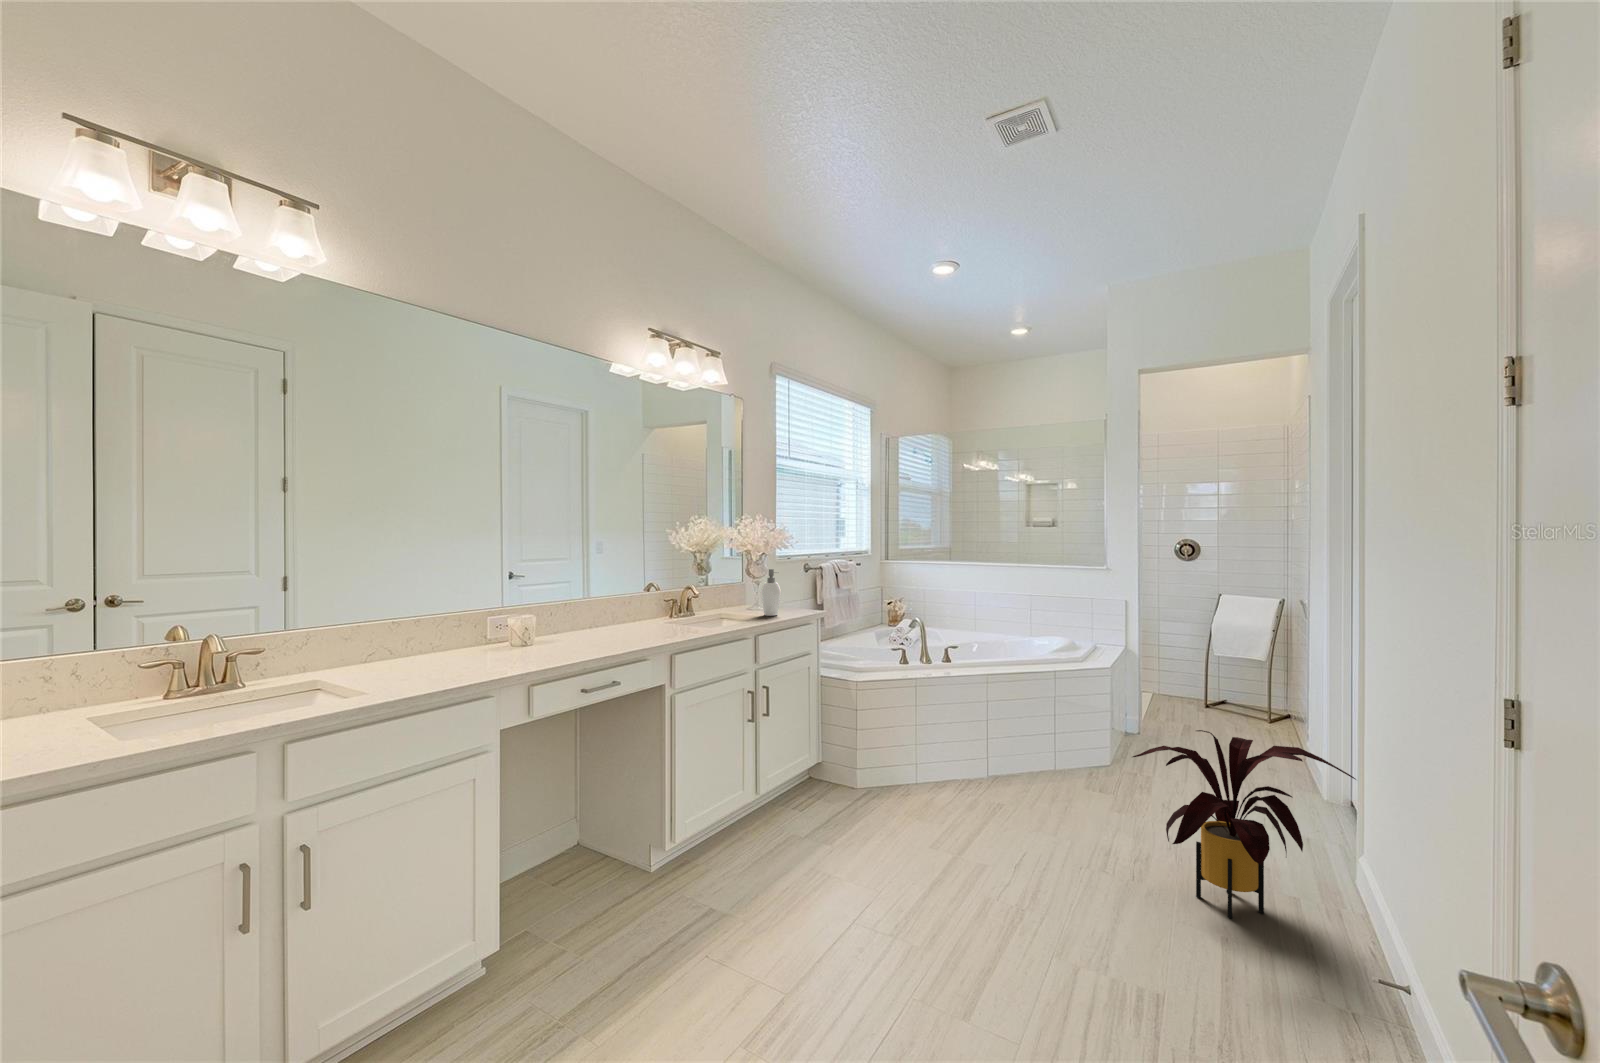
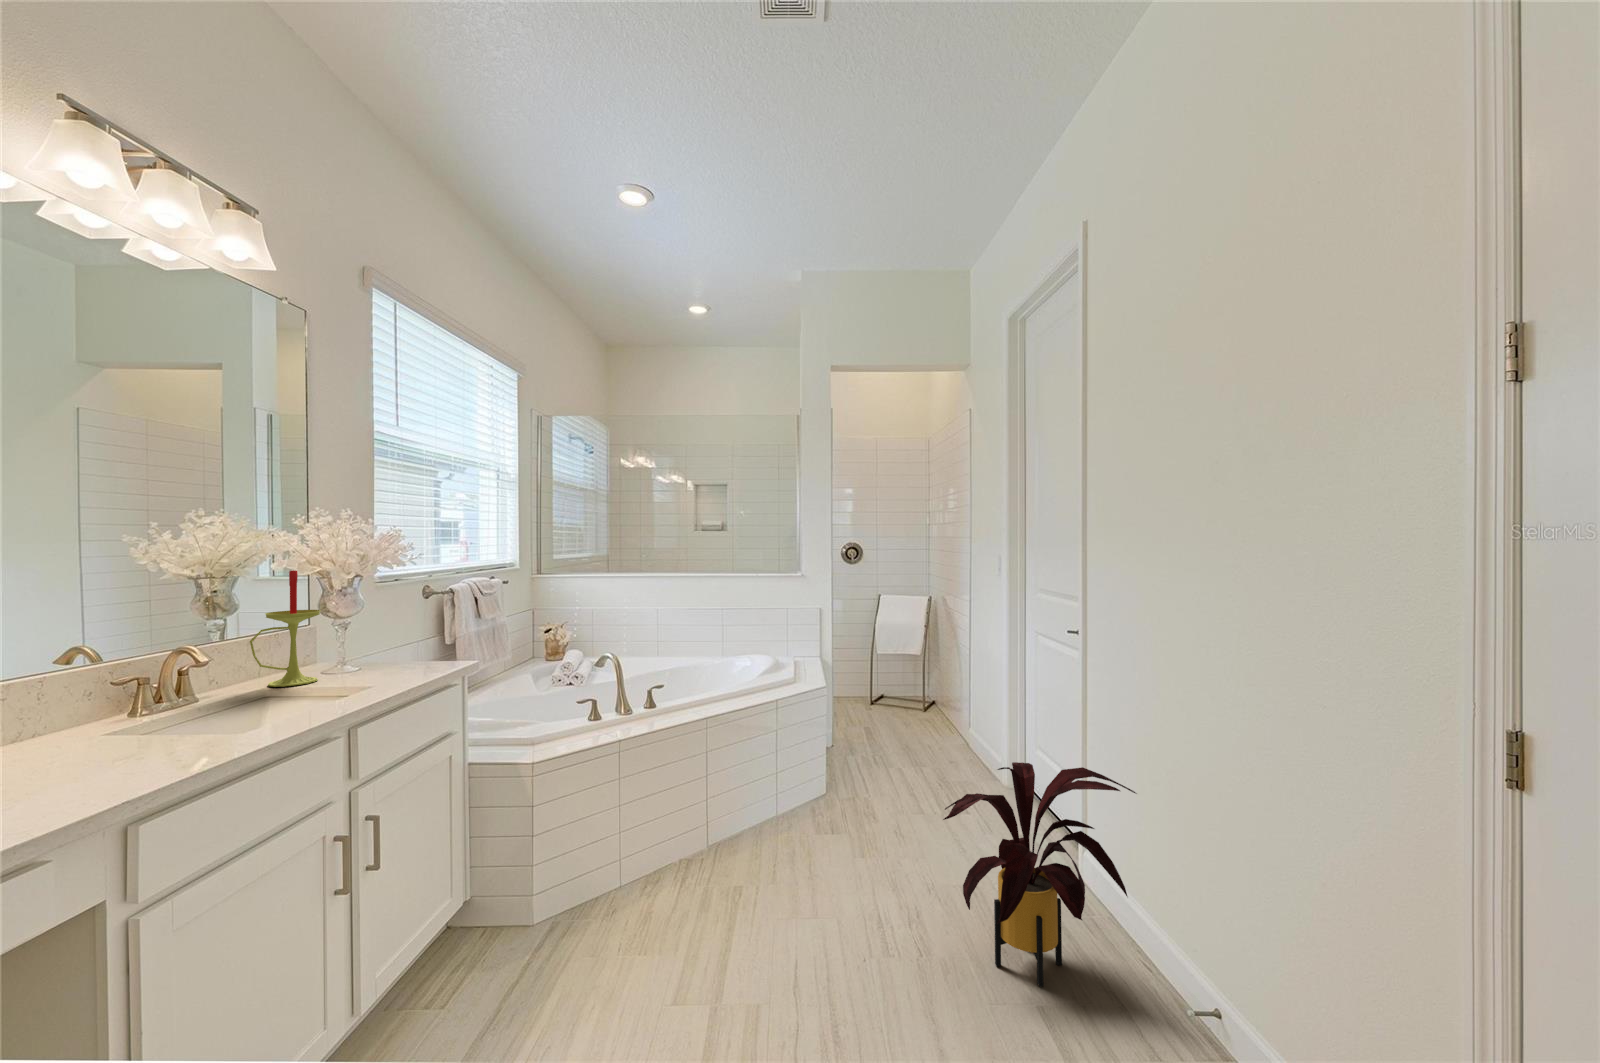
candle: none [716,549,747,614] -> present [250,570,321,687]
soap dispenser: present [761,569,781,616] -> none [352,601,399,682]

